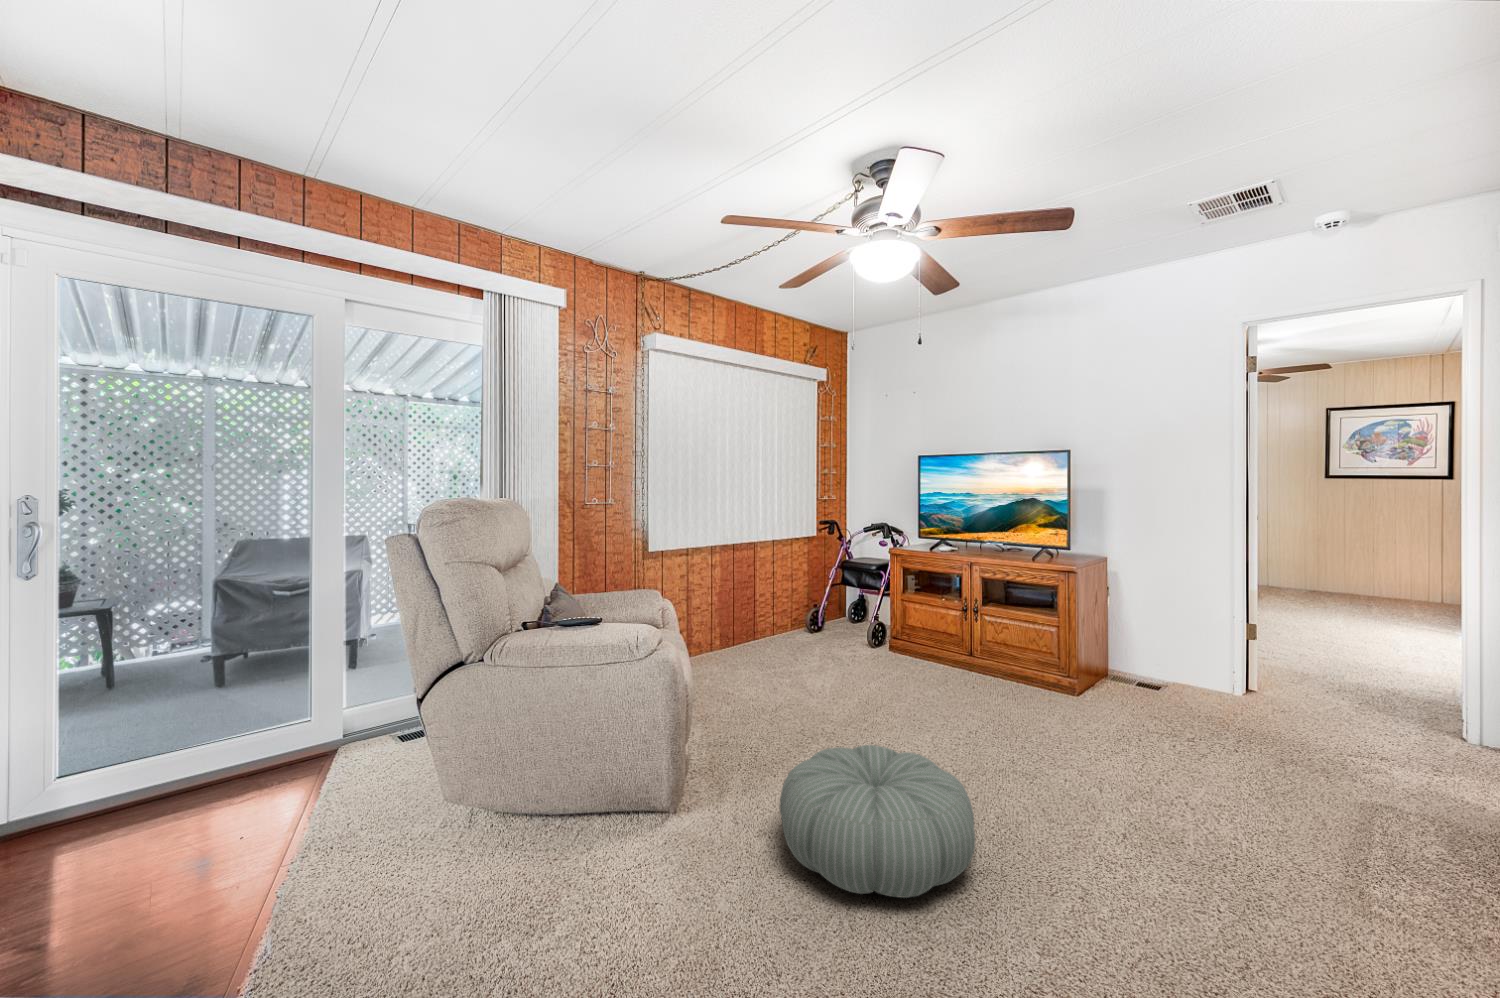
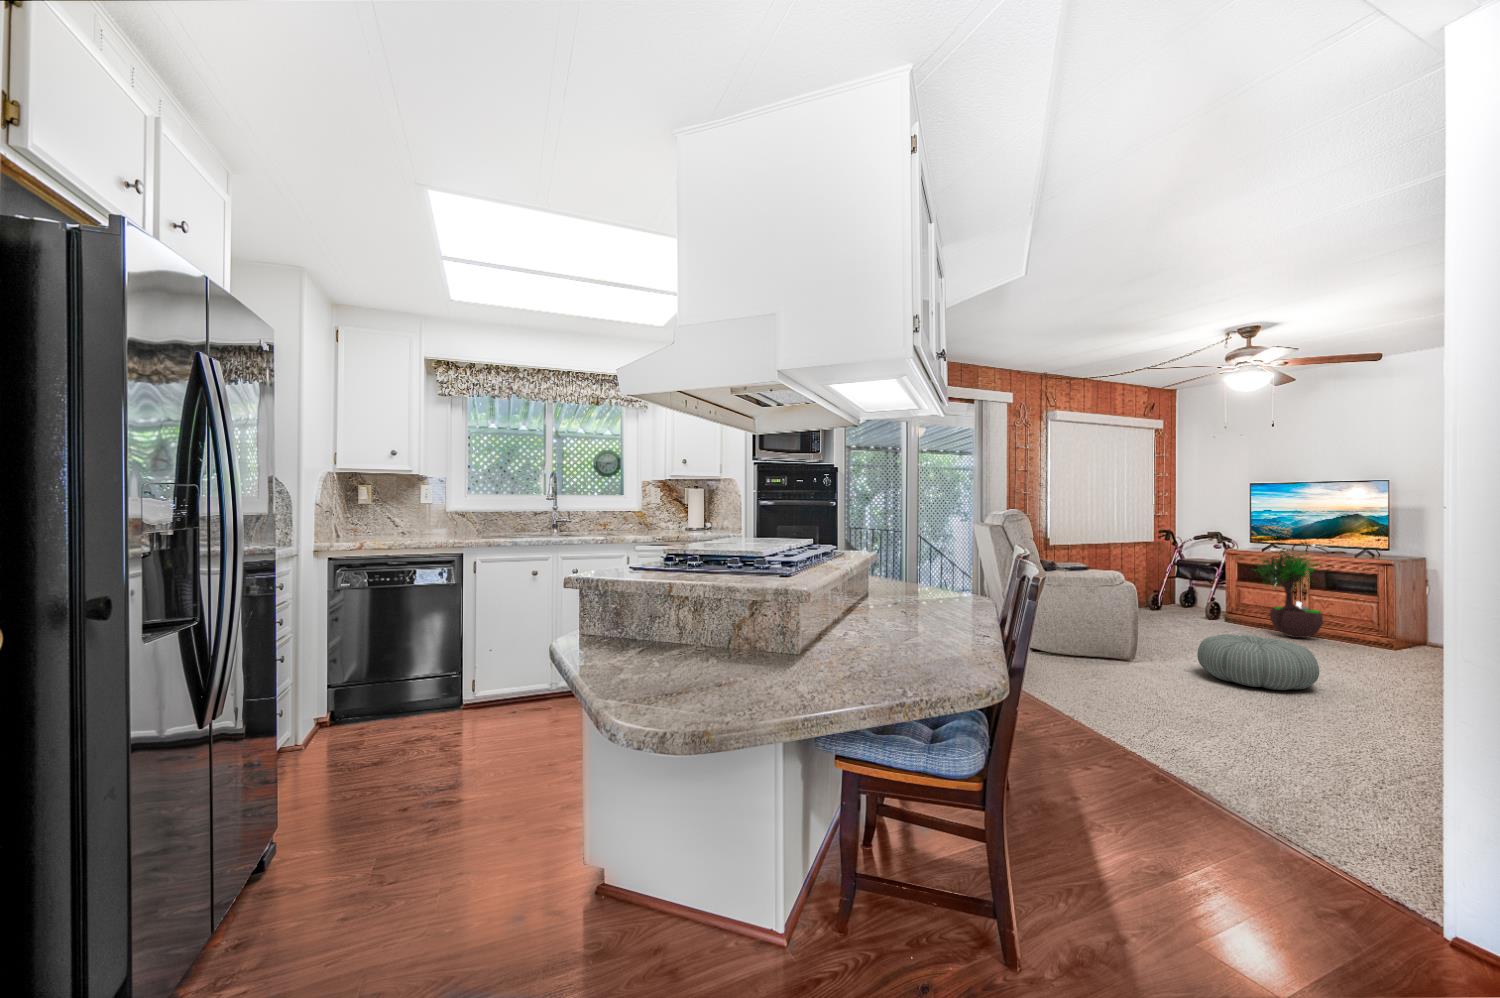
potted tree: none [911,543,995,680] -> present [1255,549,1323,638]

